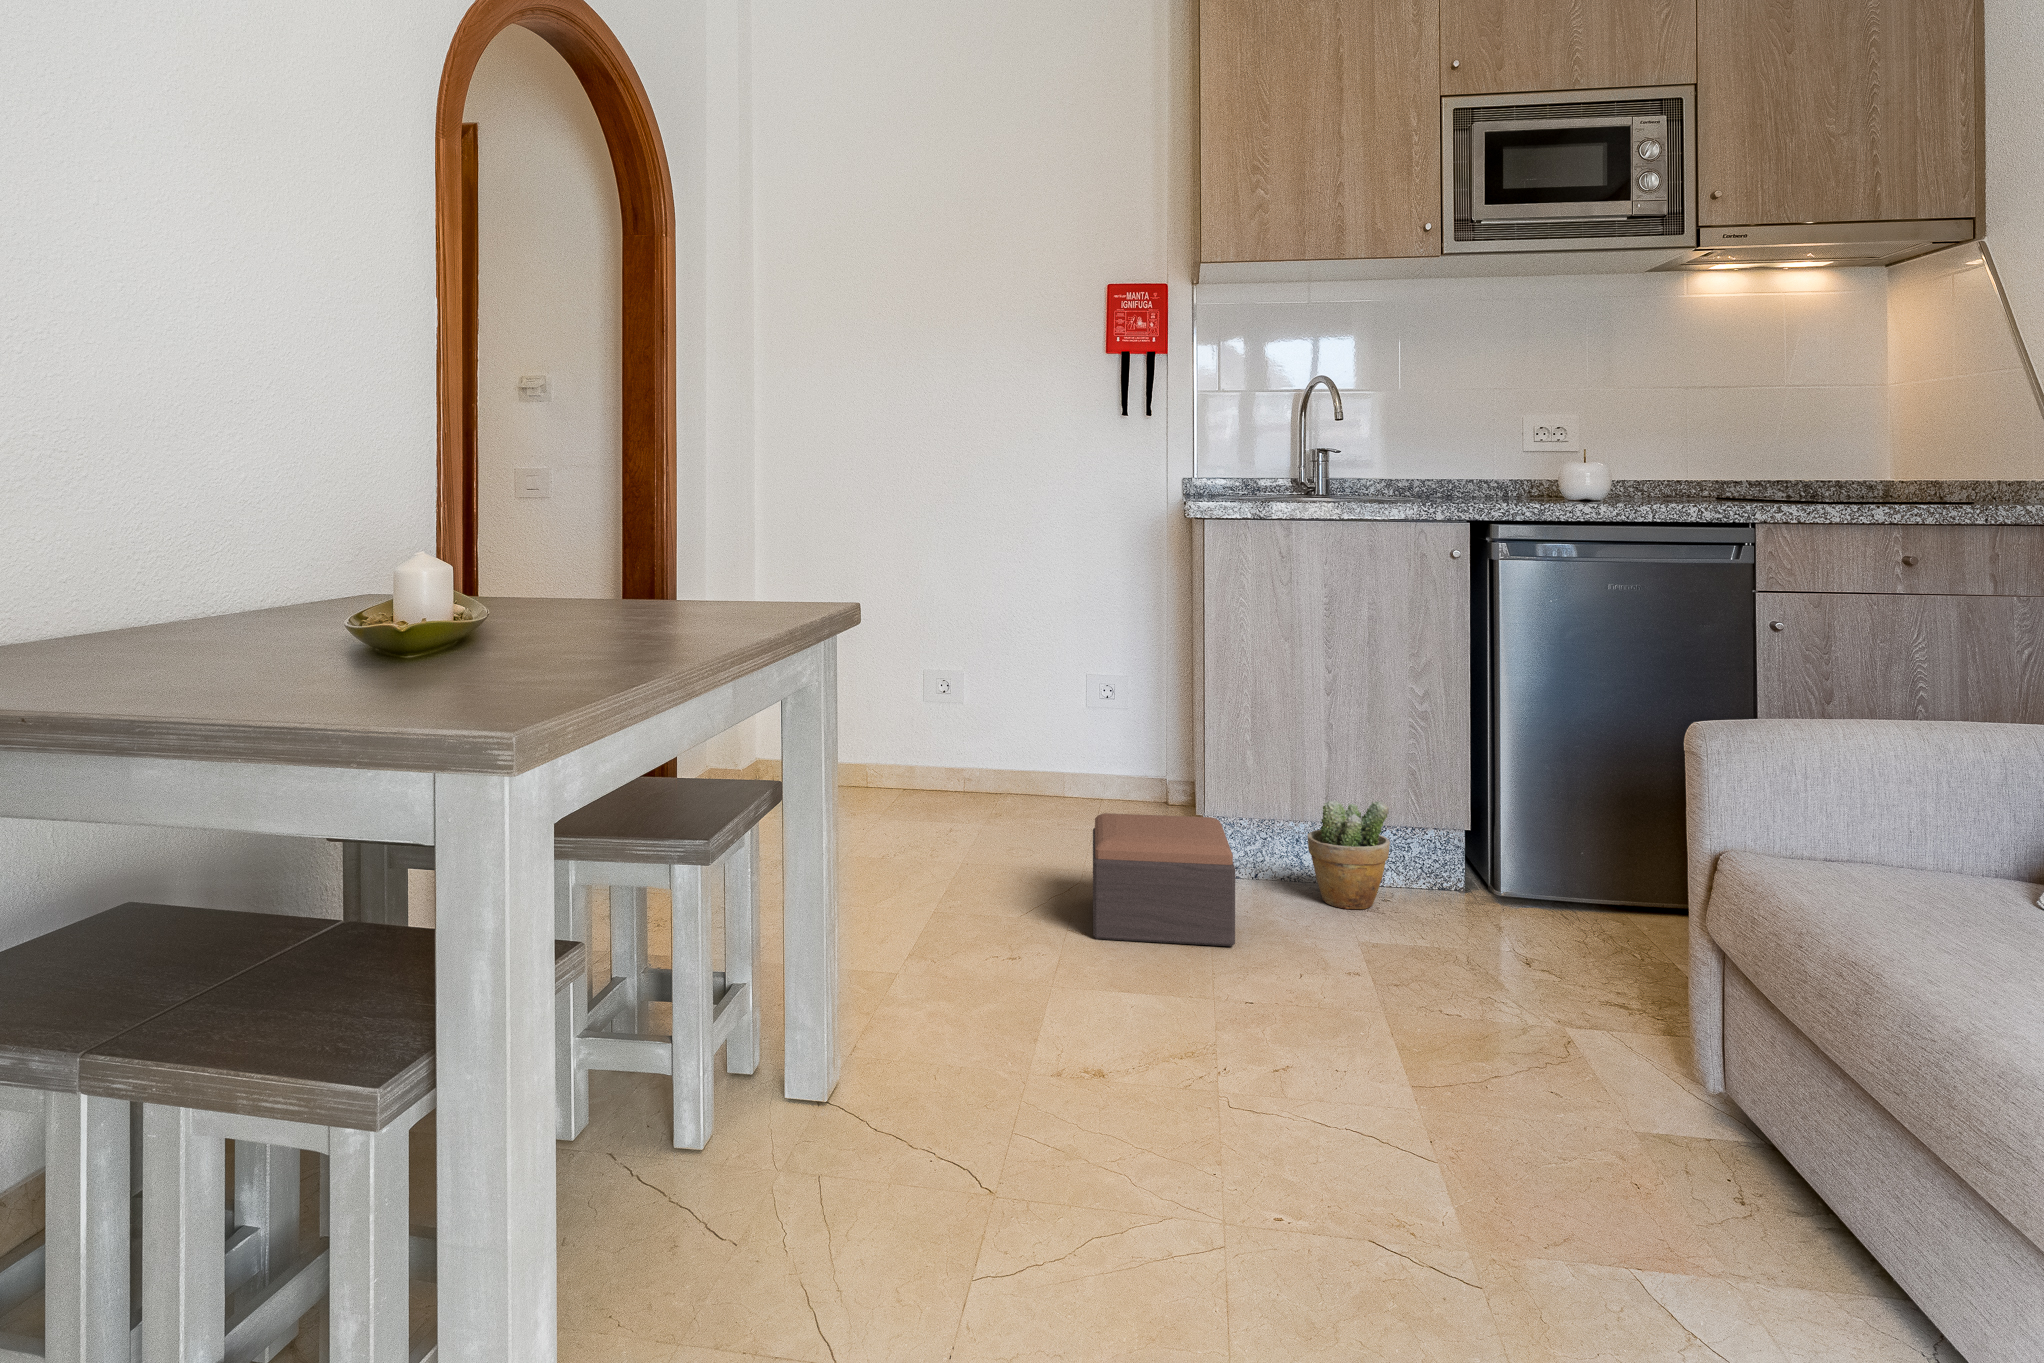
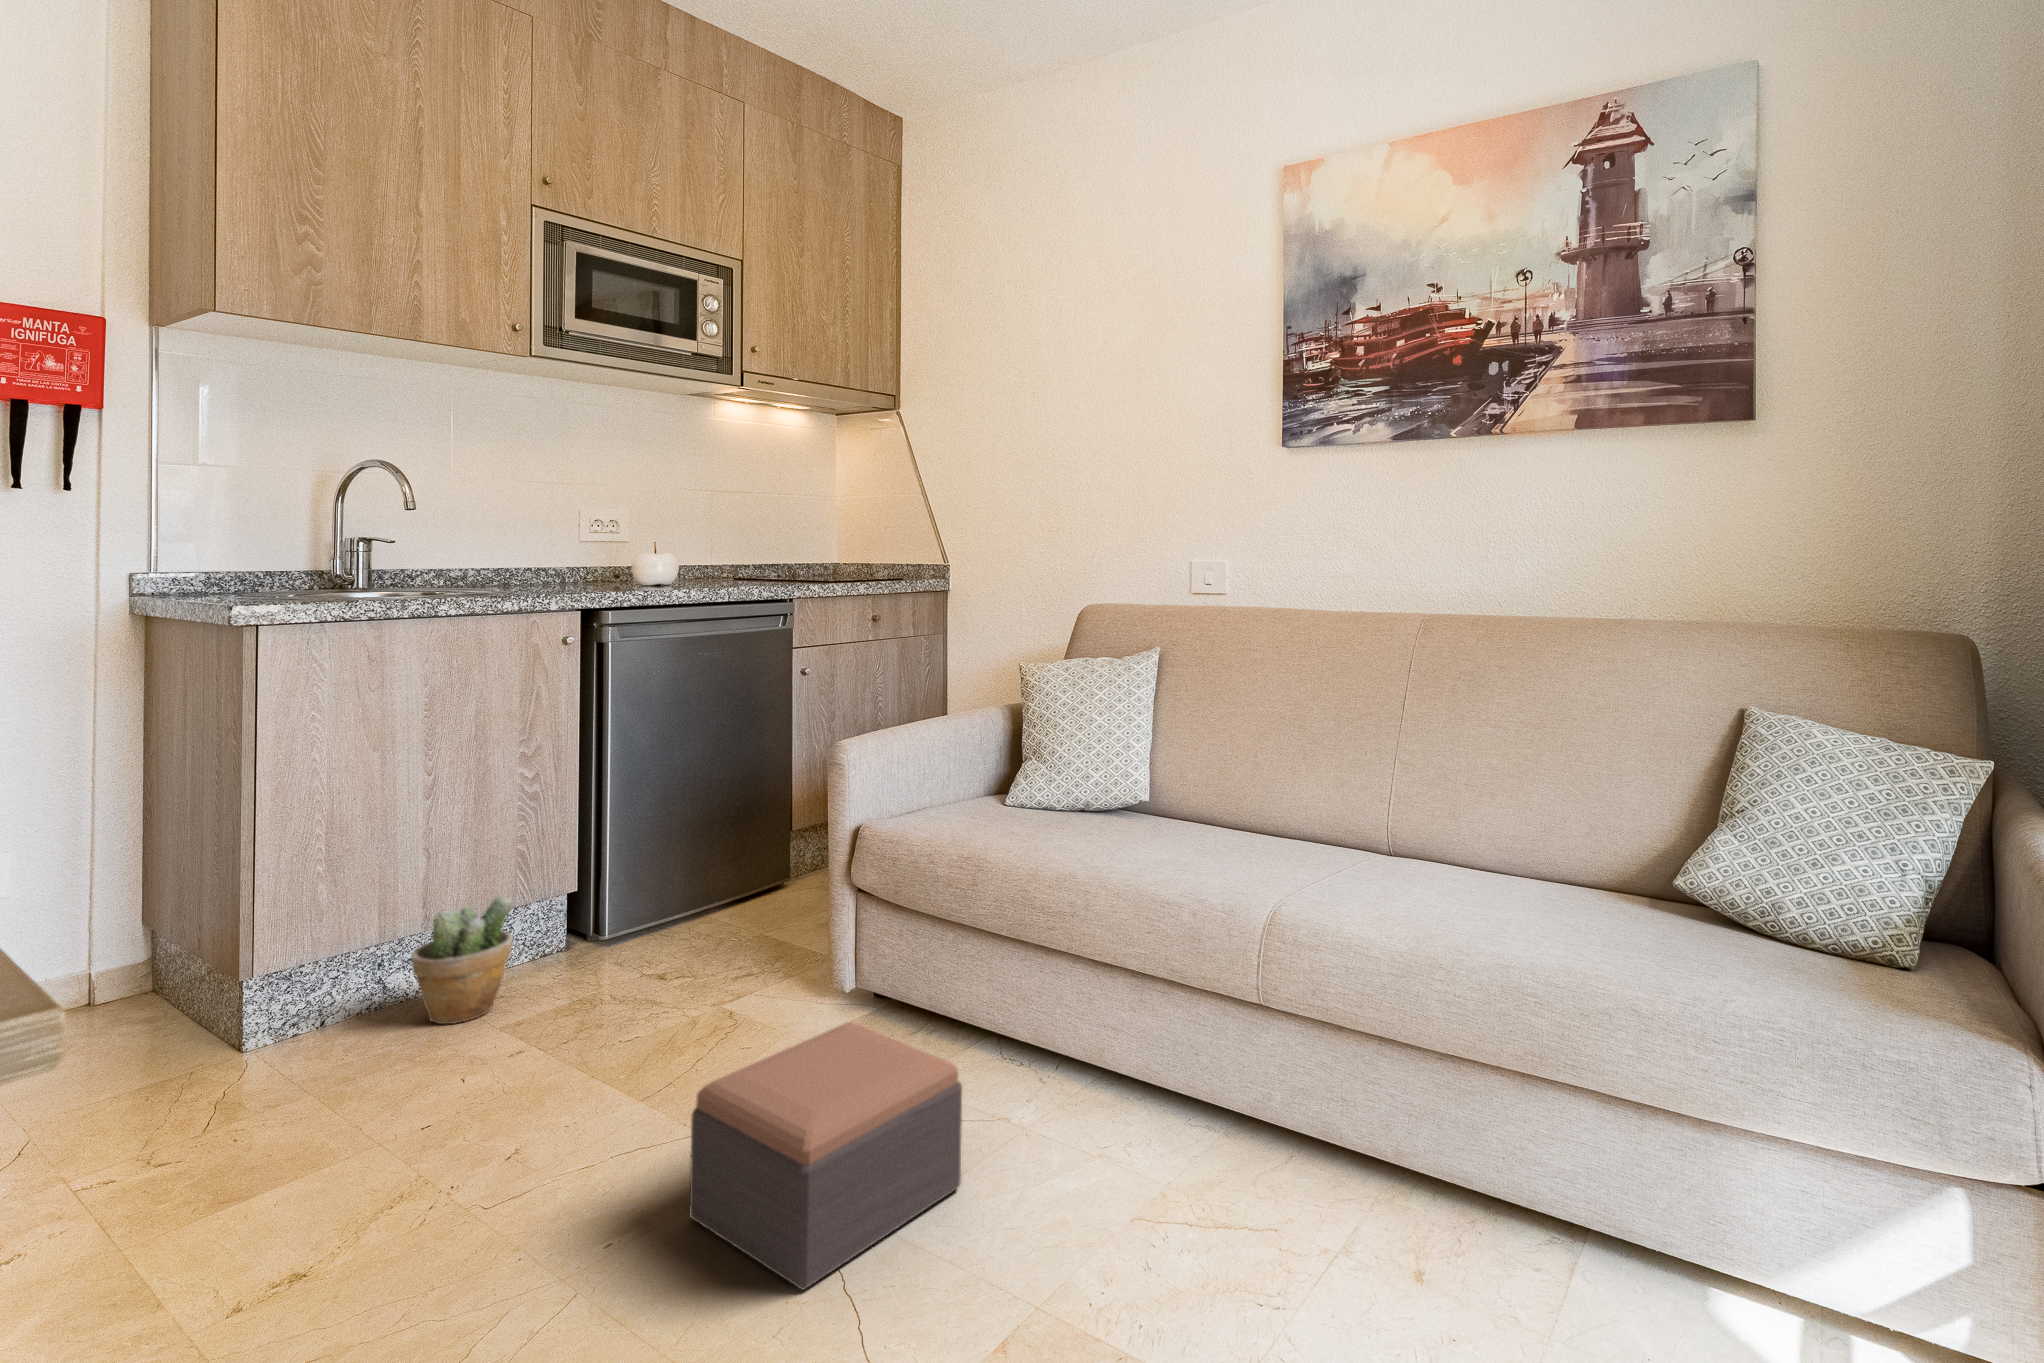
footstool: present [1093,813,1235,946] -> present [689,1022,962,1290]

